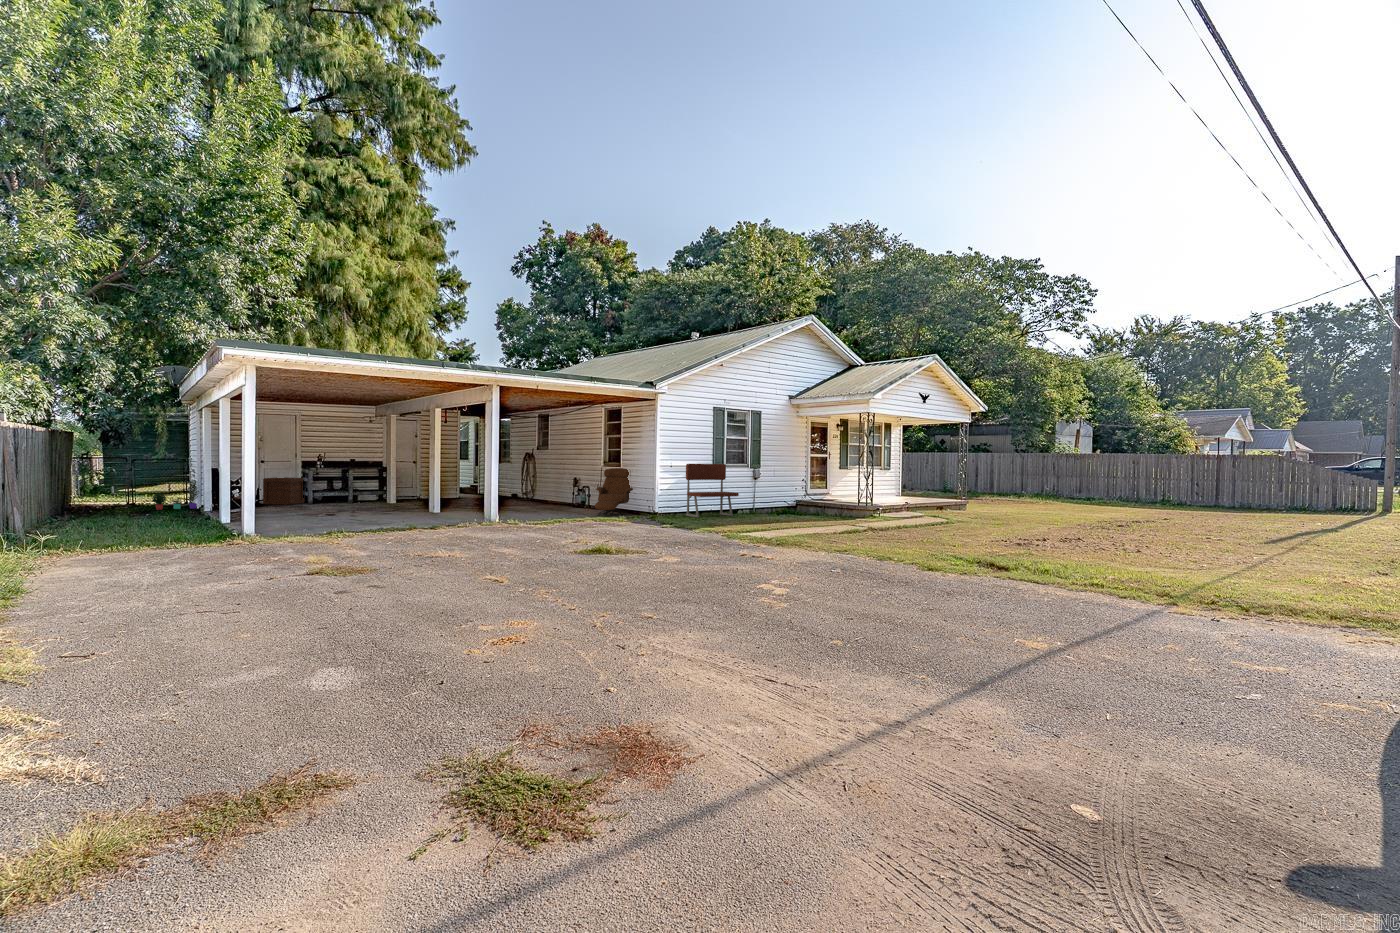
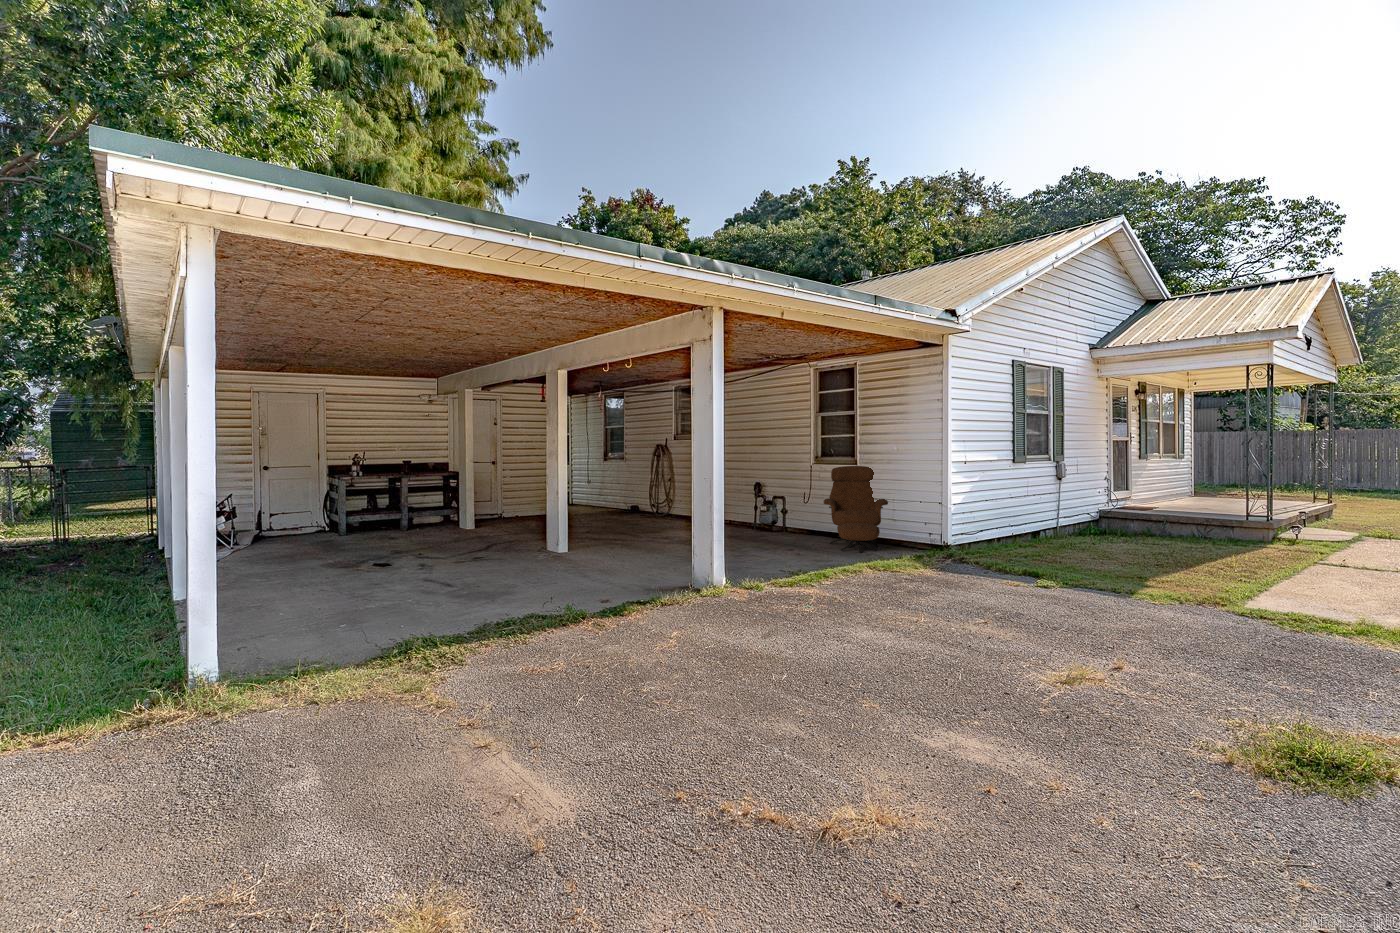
bench: present [686,464,739,518] -> none [990,455,1083,551]
wooden crate: present [263,477,305,505] -> none [270,492,335,536]
potted plant: present [152,480,199,510] -> none [82,500,166,553]

